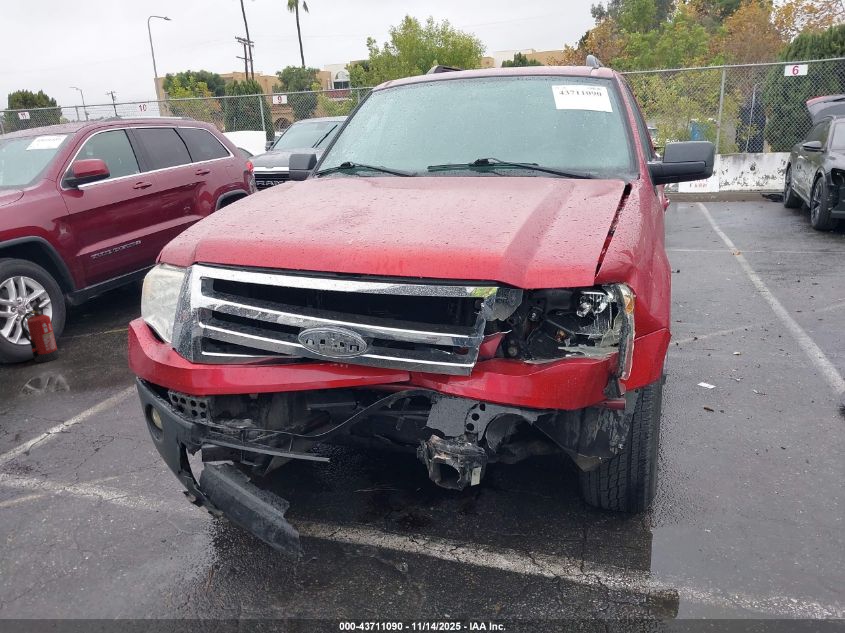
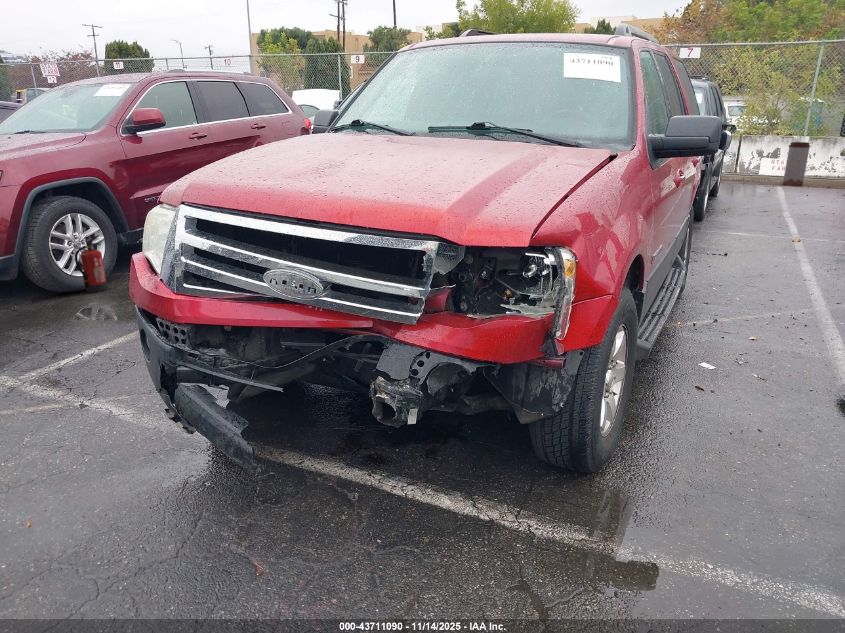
trash can: none [740,145,764,190] -> present [783,142,810,186]

